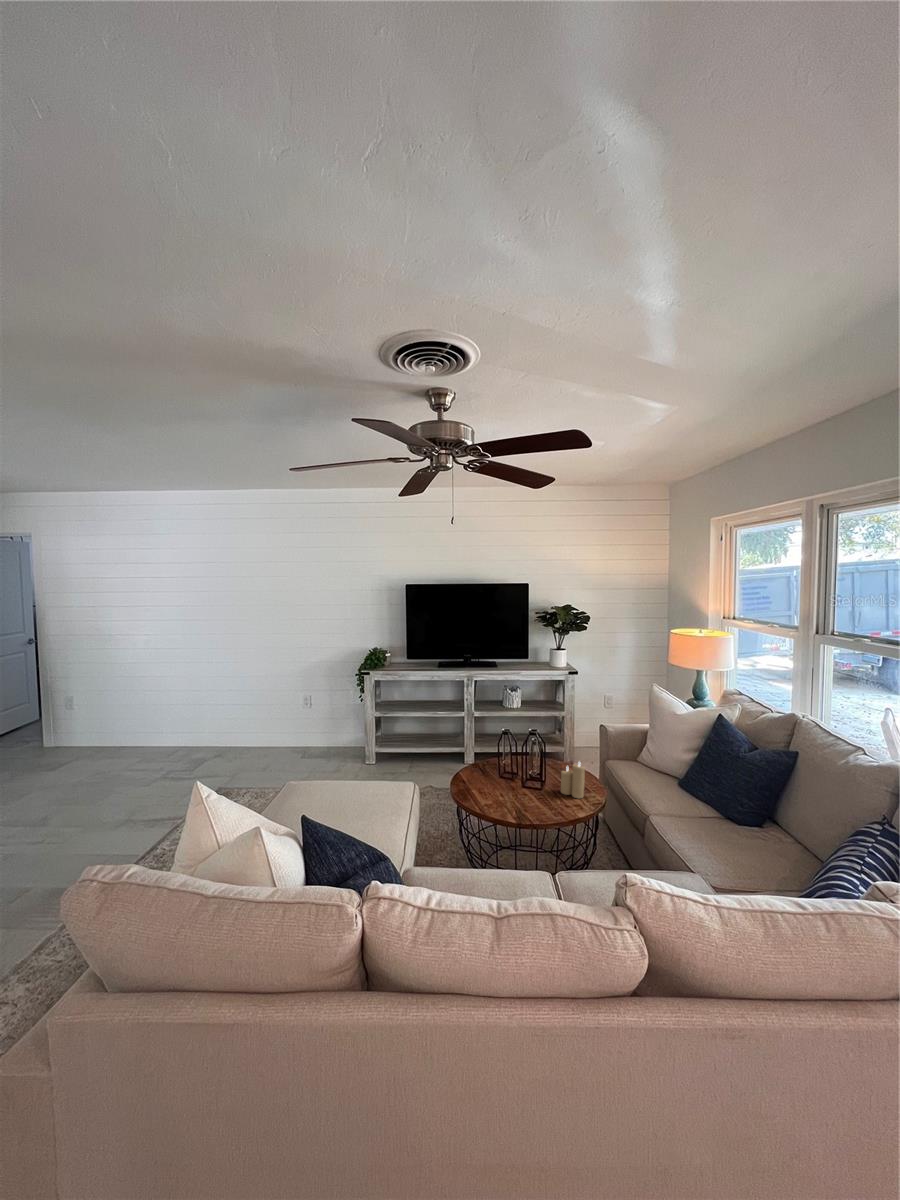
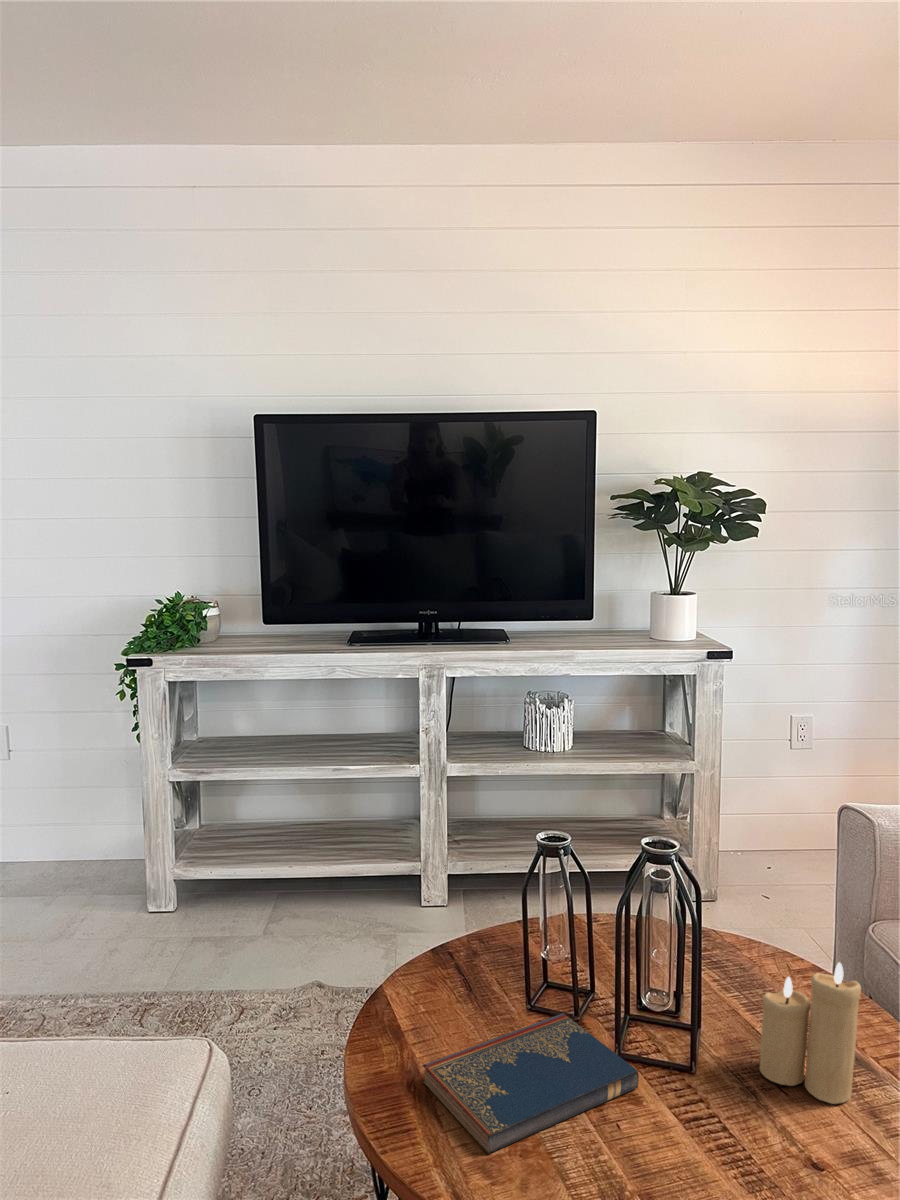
hardcover book: none [470,778,527,805] -> present [423,1013,639,1154]

